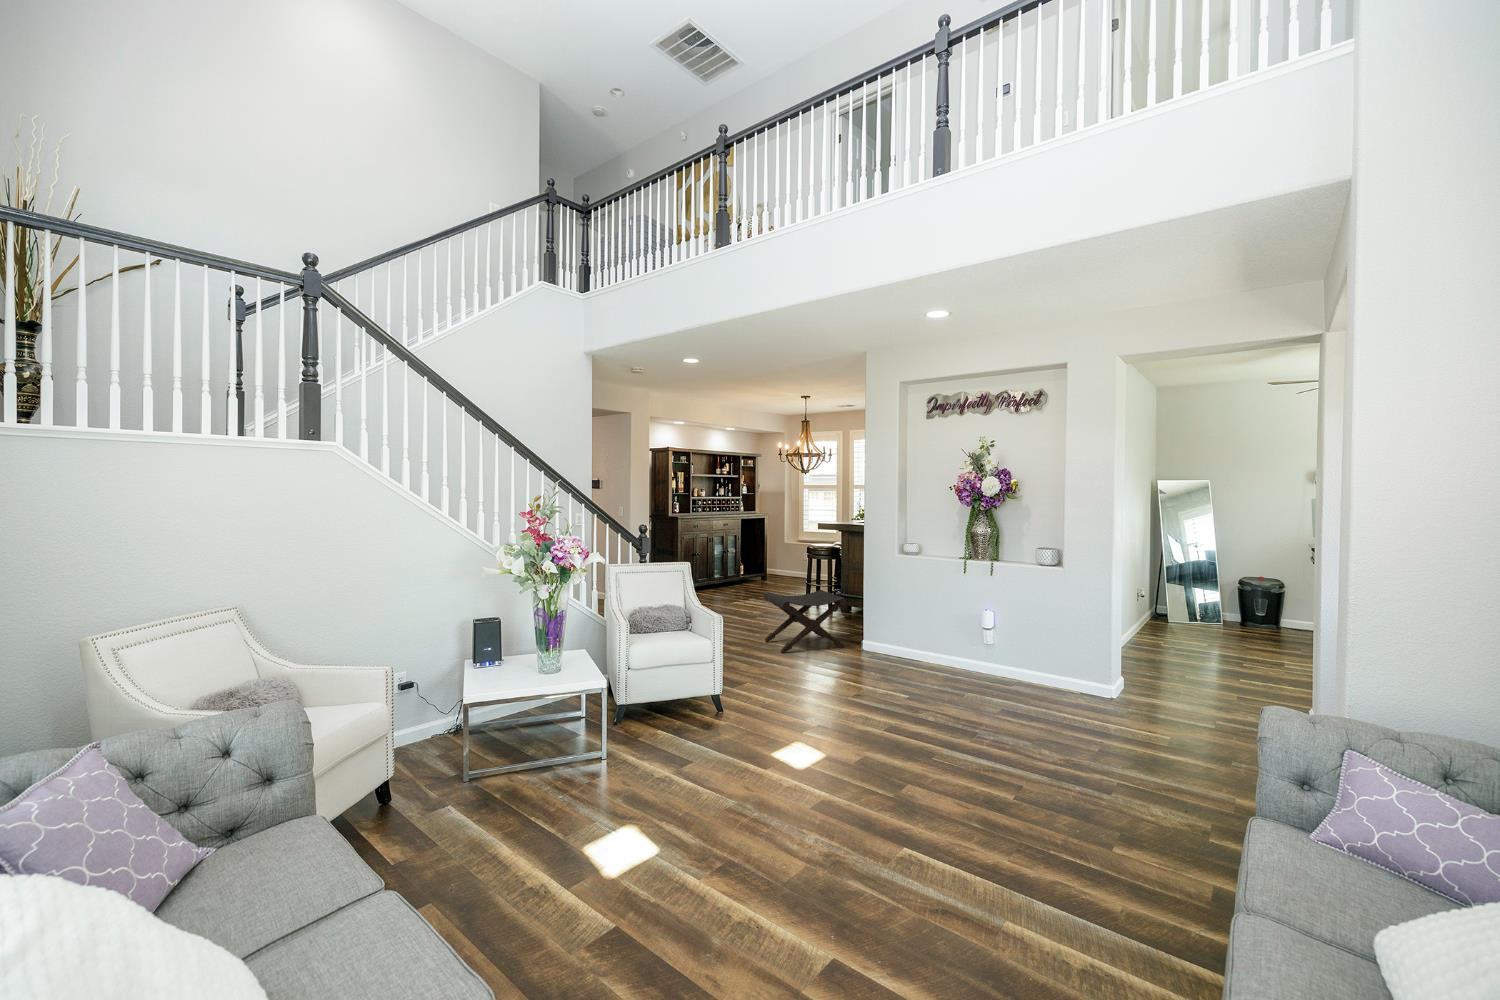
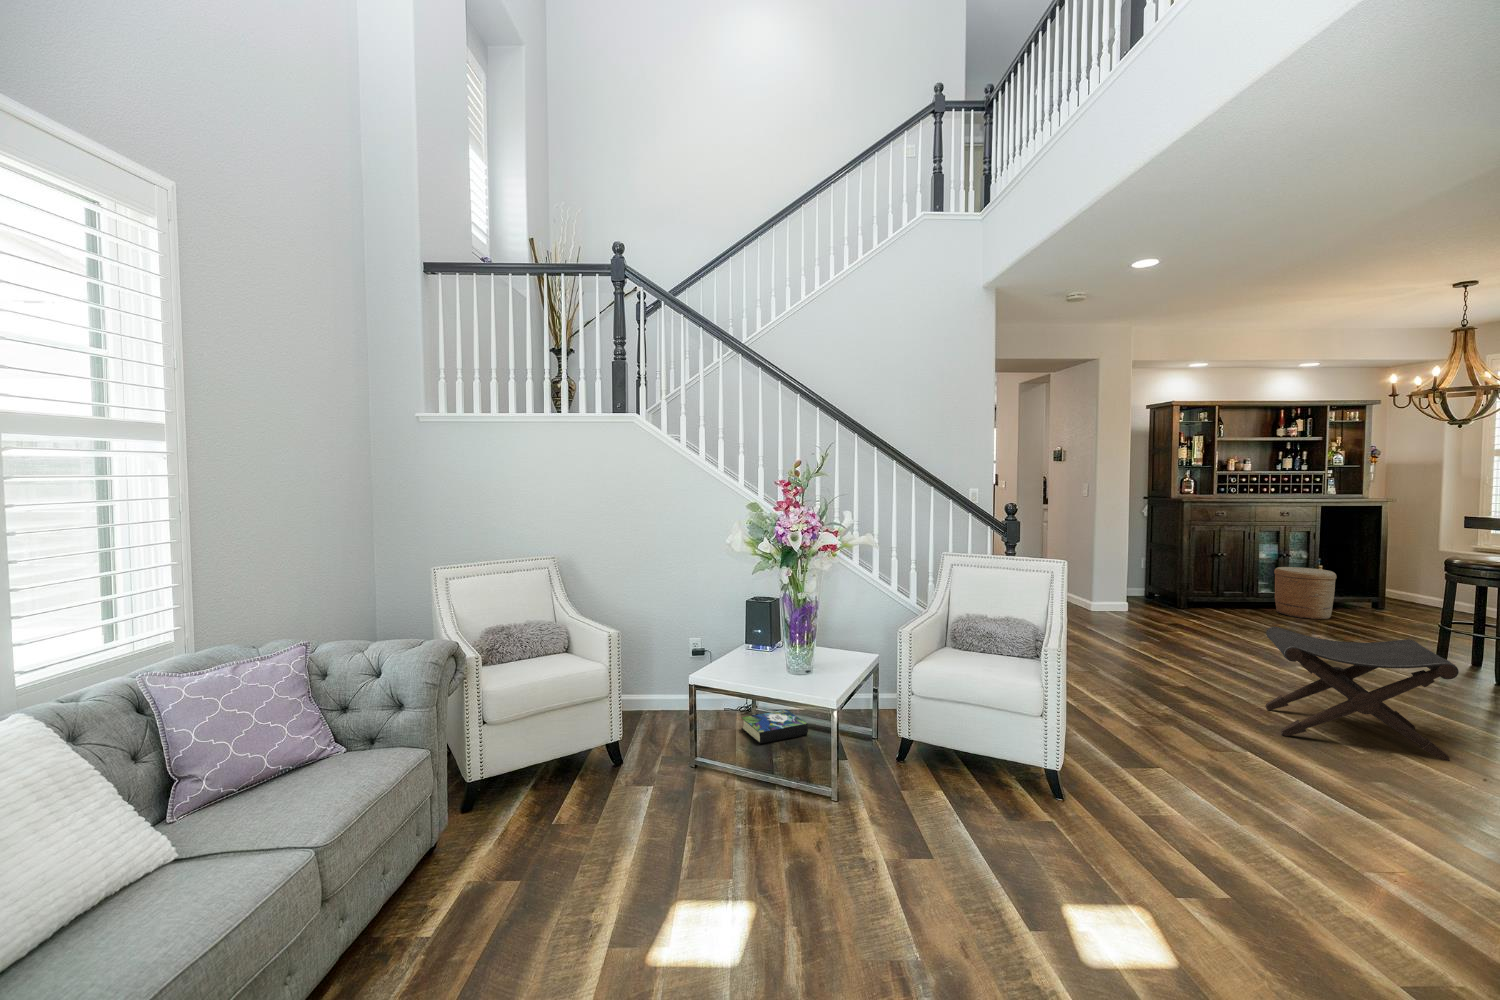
woven basket: none [723,558,753,590] -> present [1274,567,1337,619]
book: none [465,716,528,747] -> present [742,710,808,744]

